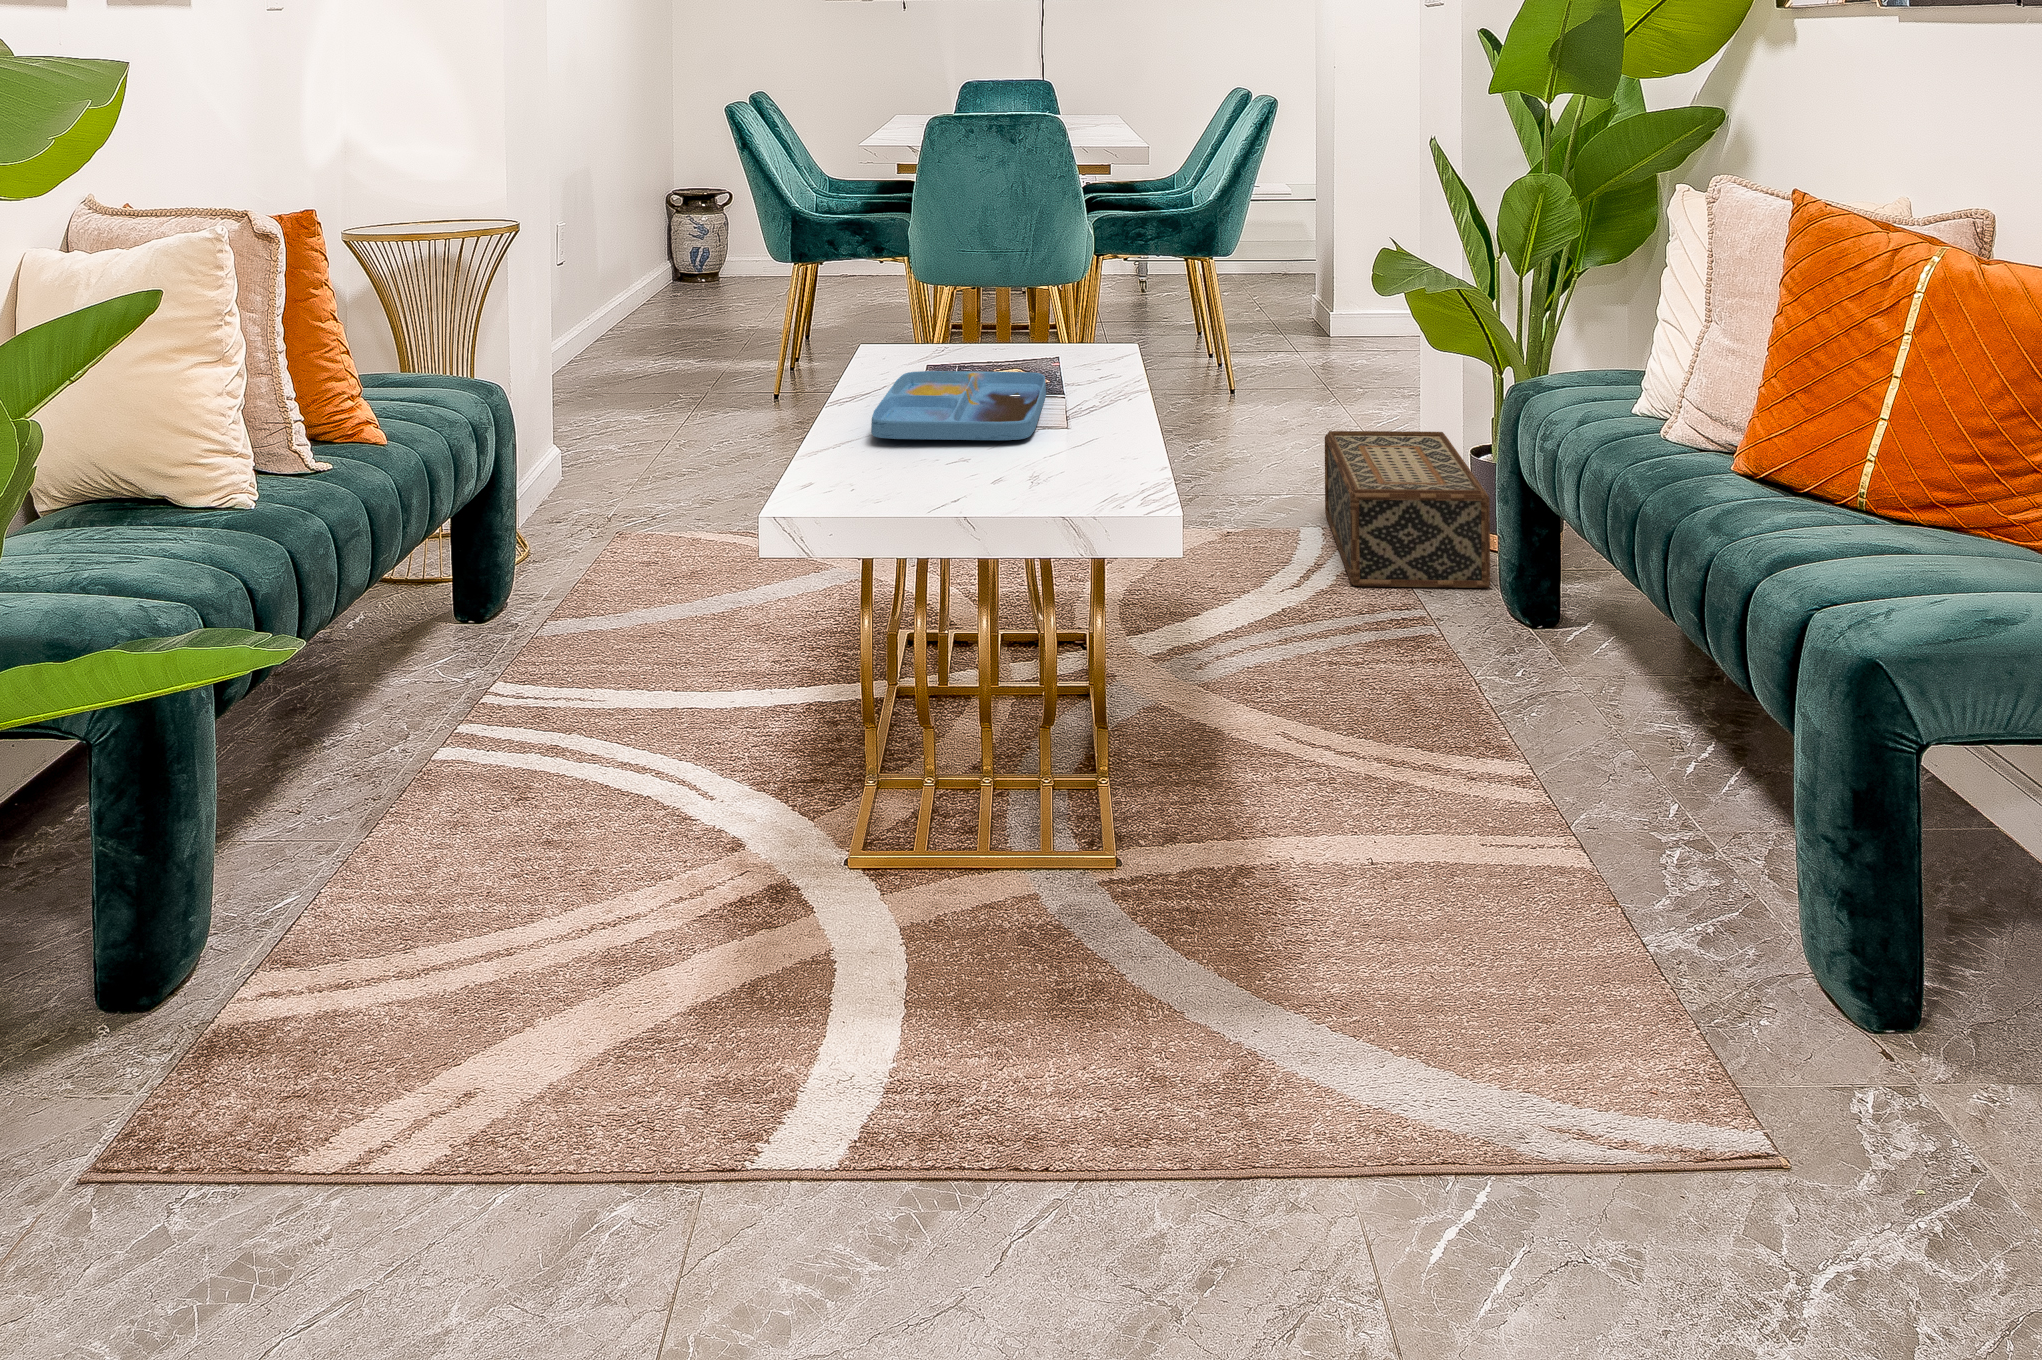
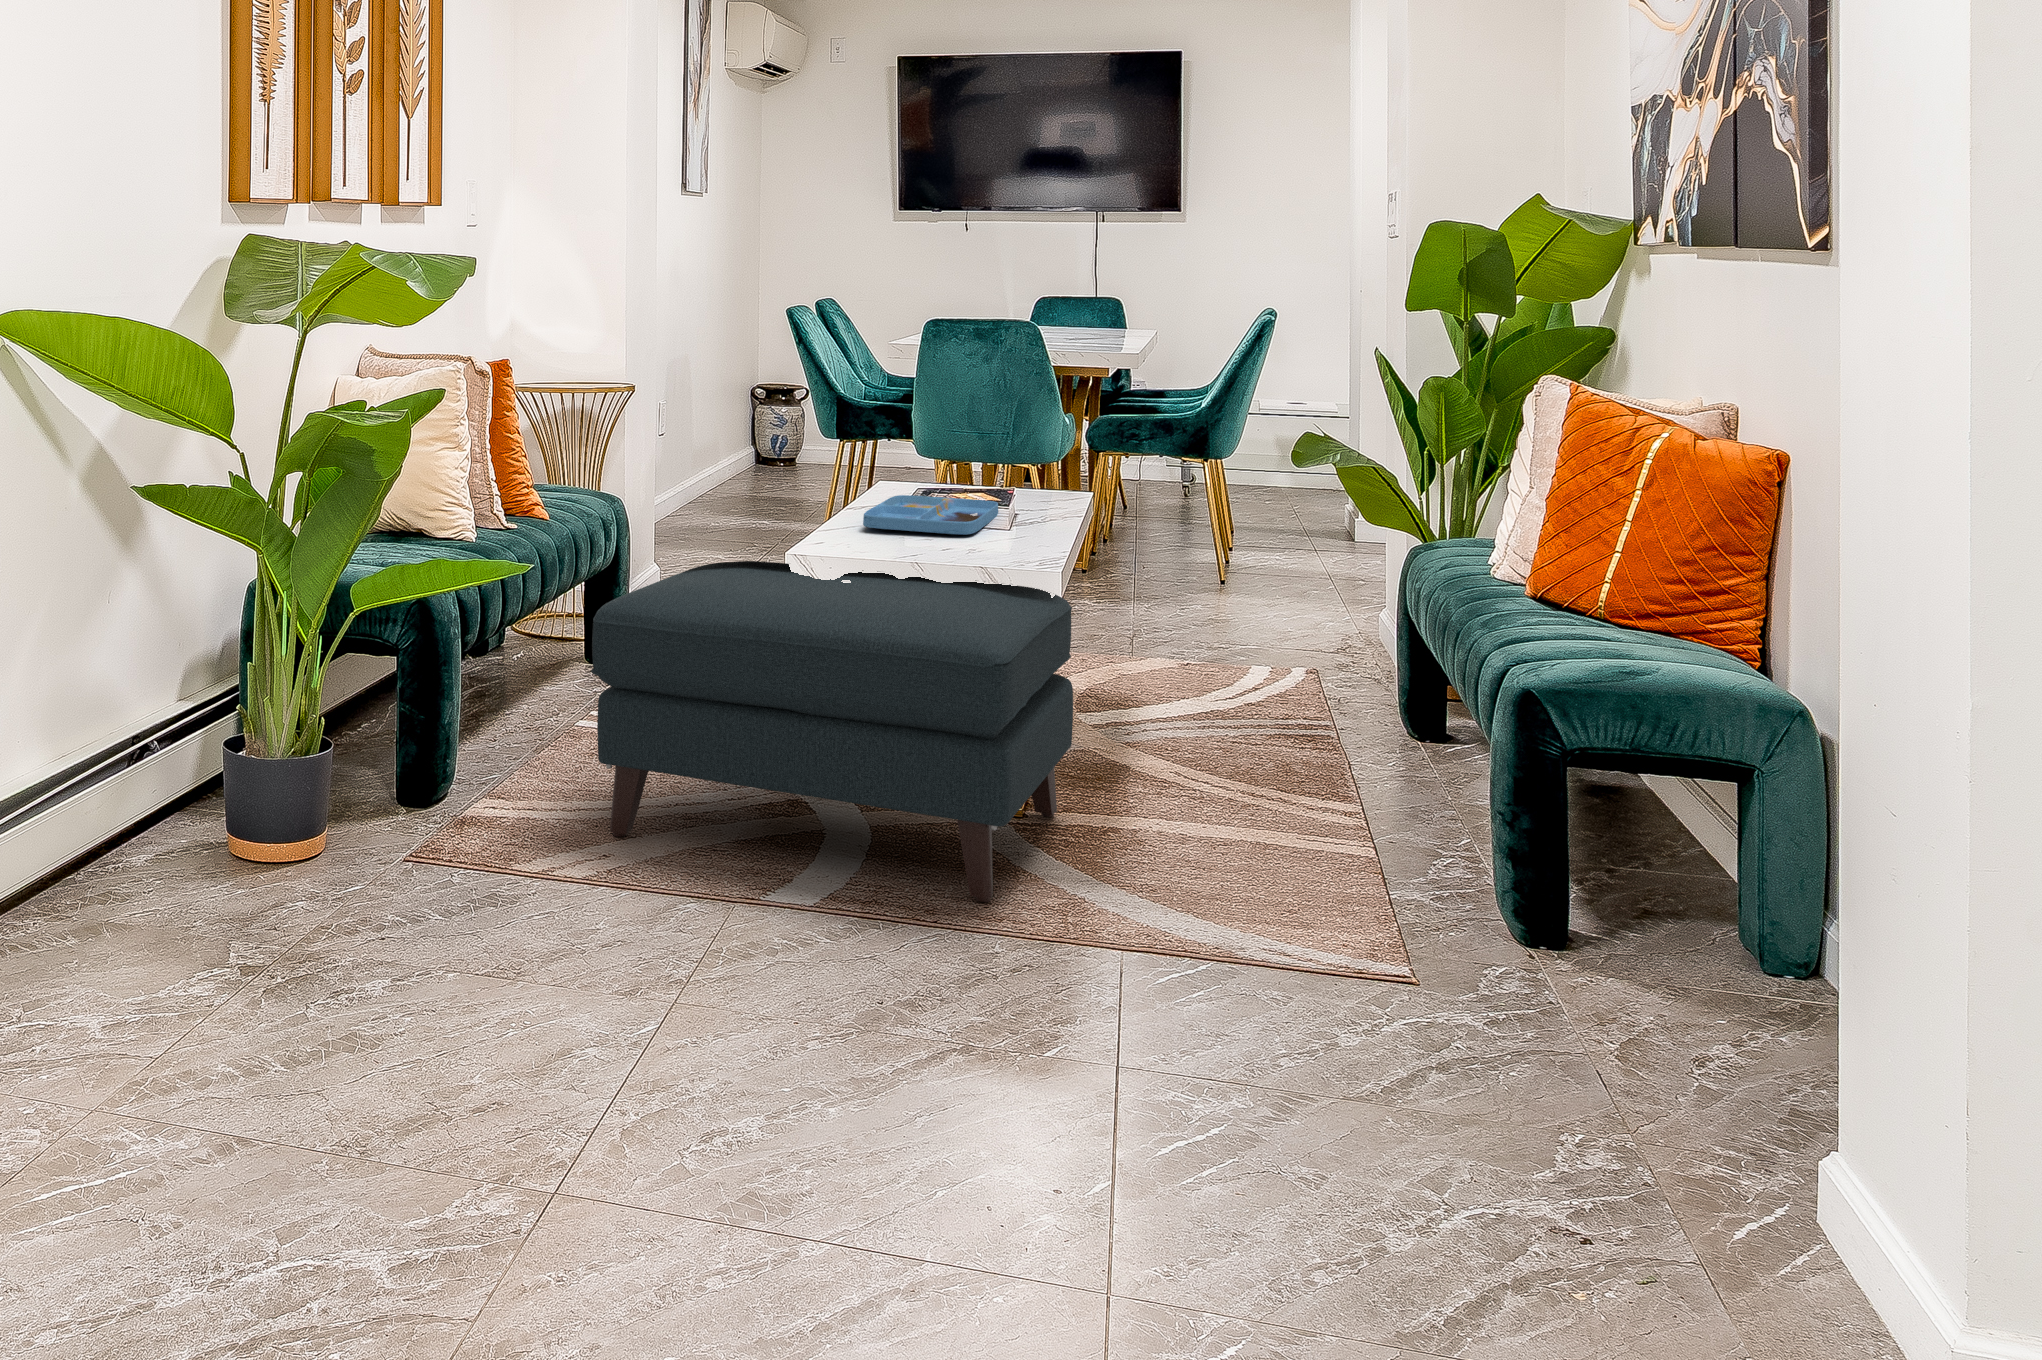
woven basket: present [1325,431,1490,588] -> none [1274,595,1400,719]
ottoman: none [436,514,1196,1130] -> present [591,561,1073,902]

